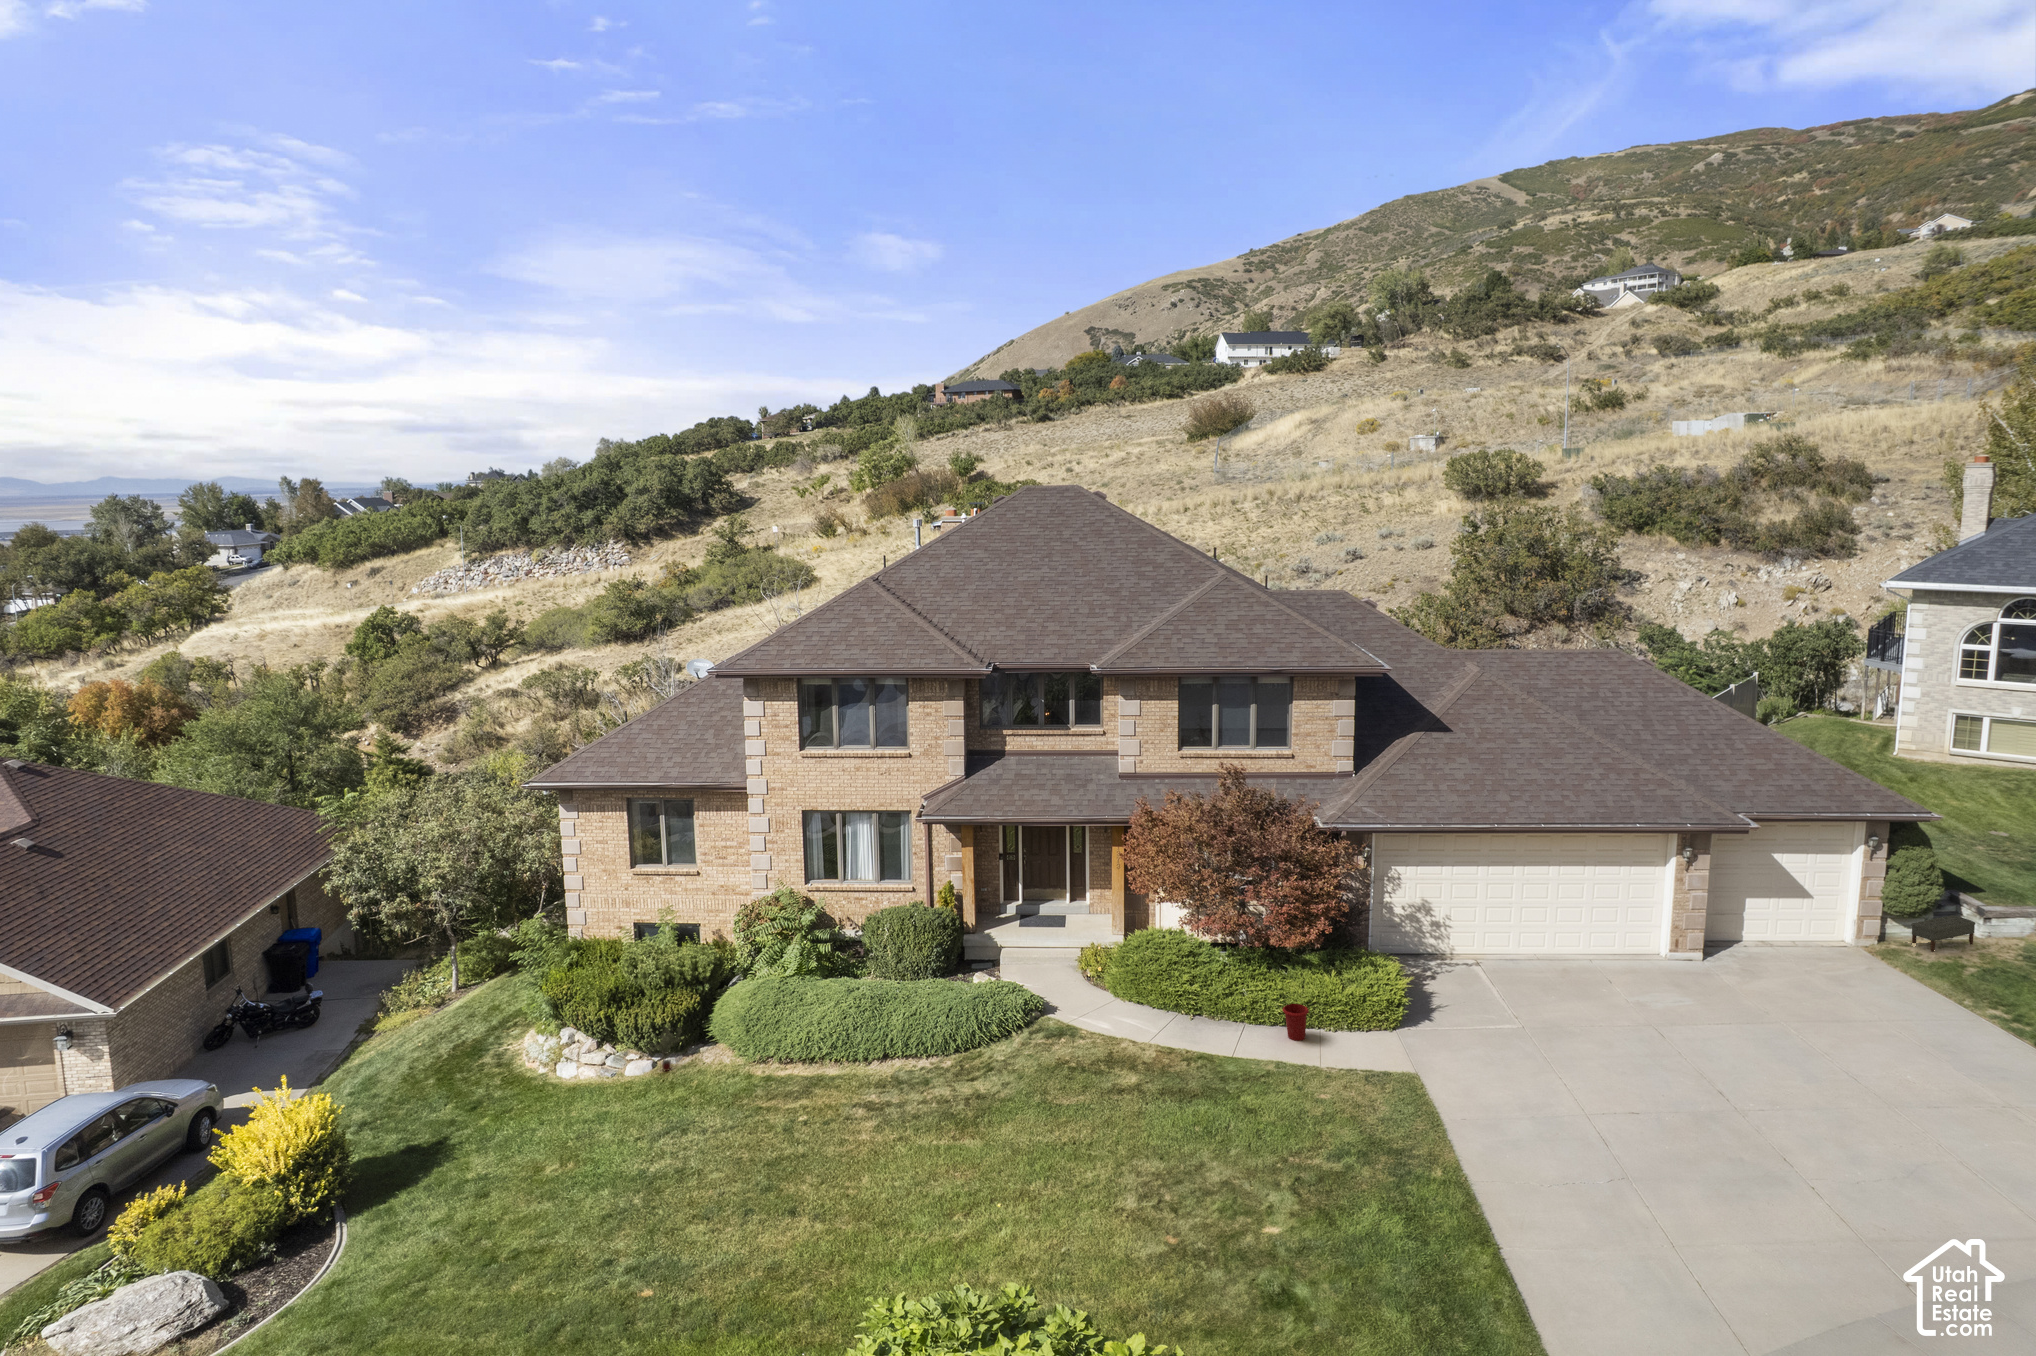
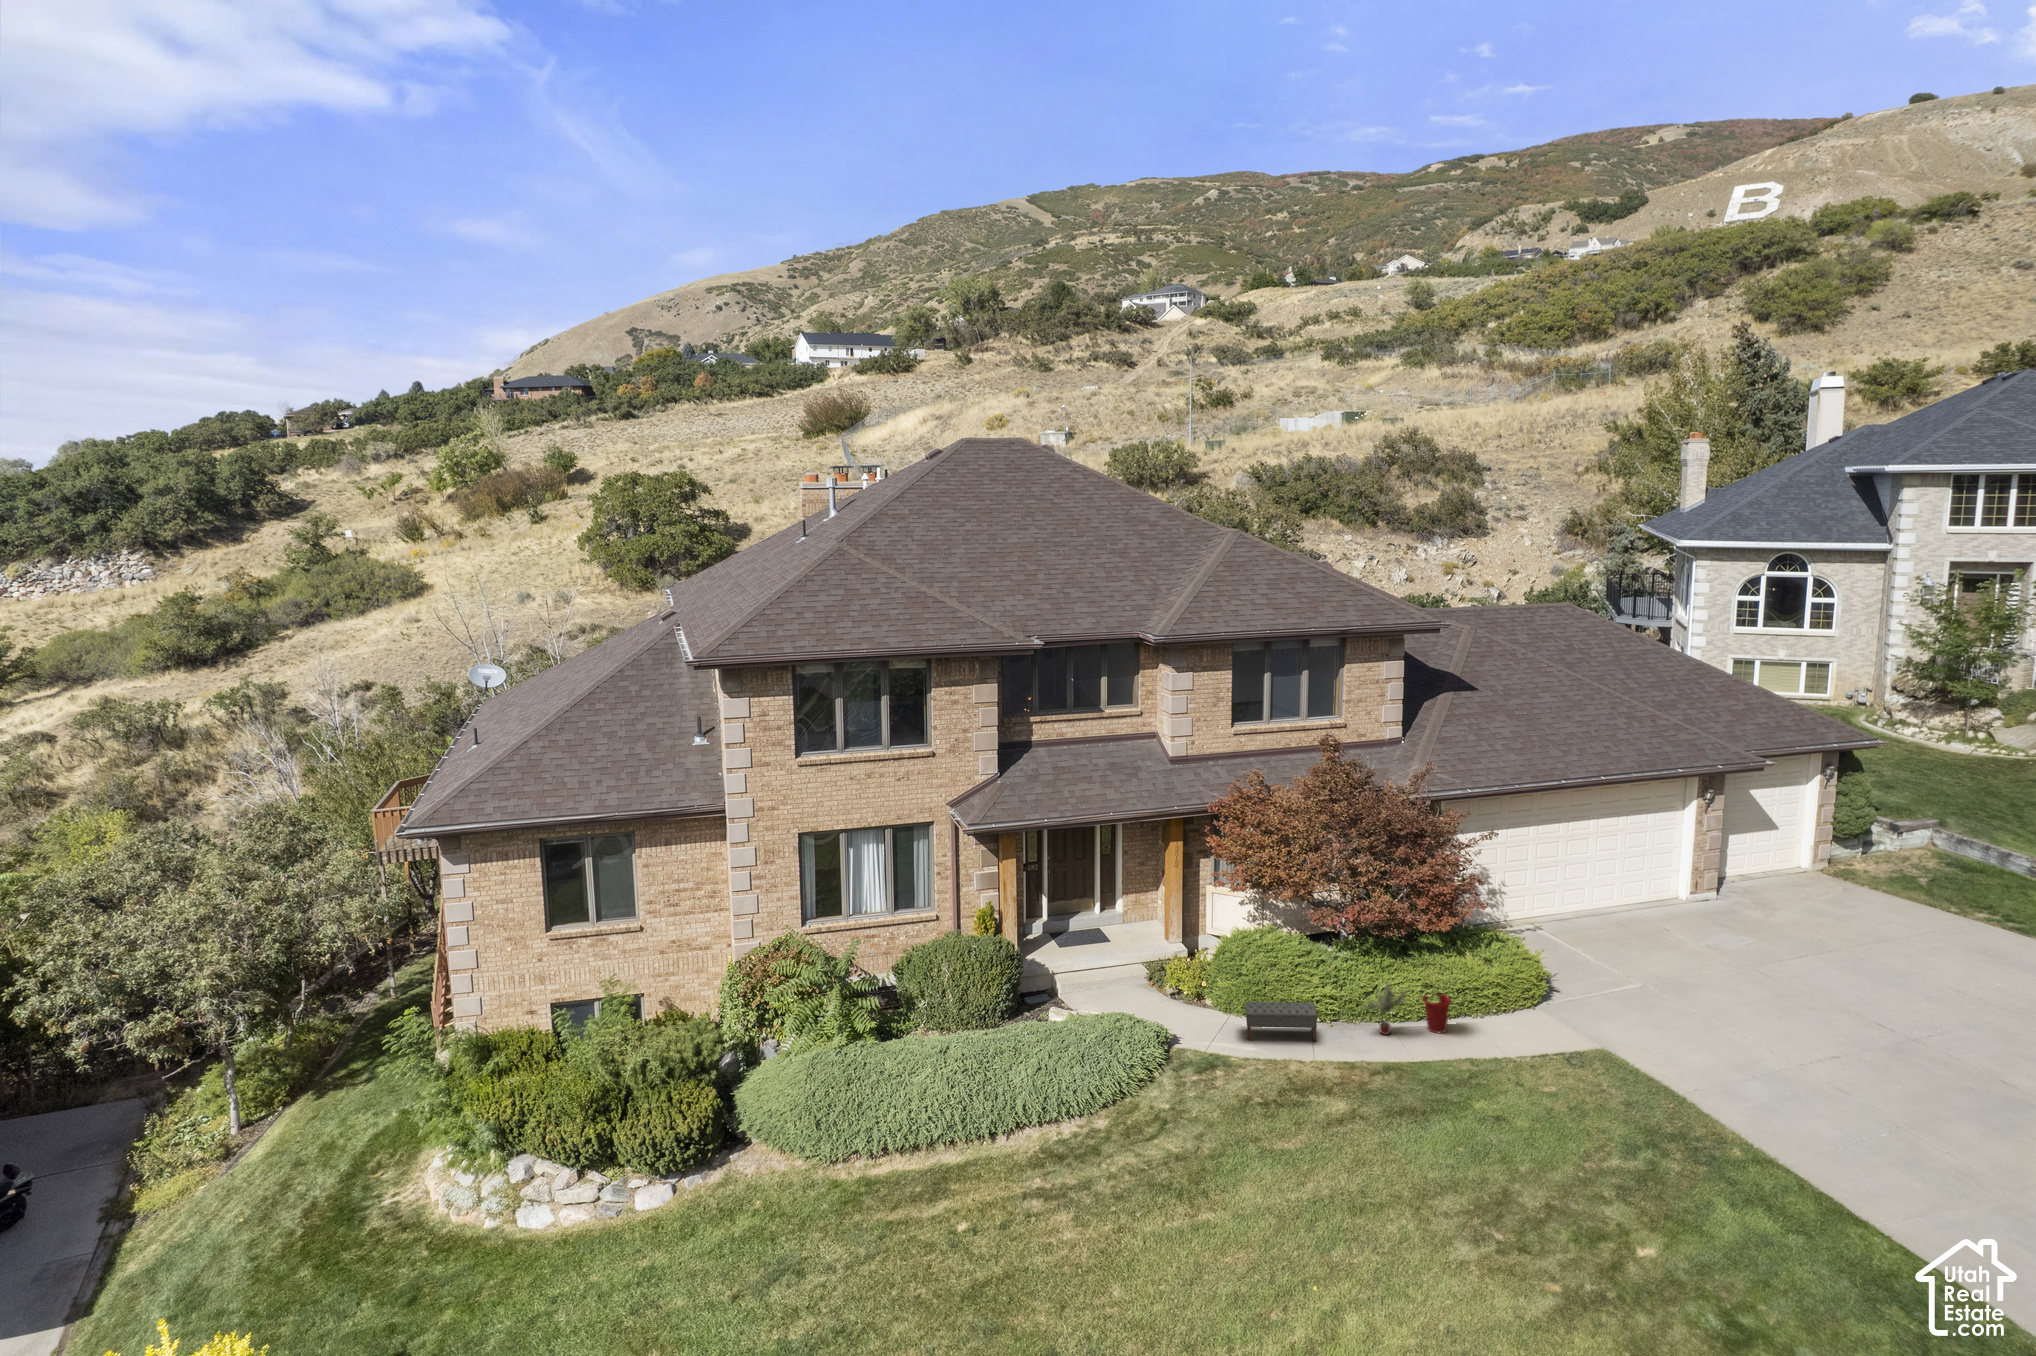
bench: present [1911,915,1976,952] -> present [1245,1002,1317,1042]
potted tree: present [646,1026,681,1071] -> present [1363,983,1406,1035]

